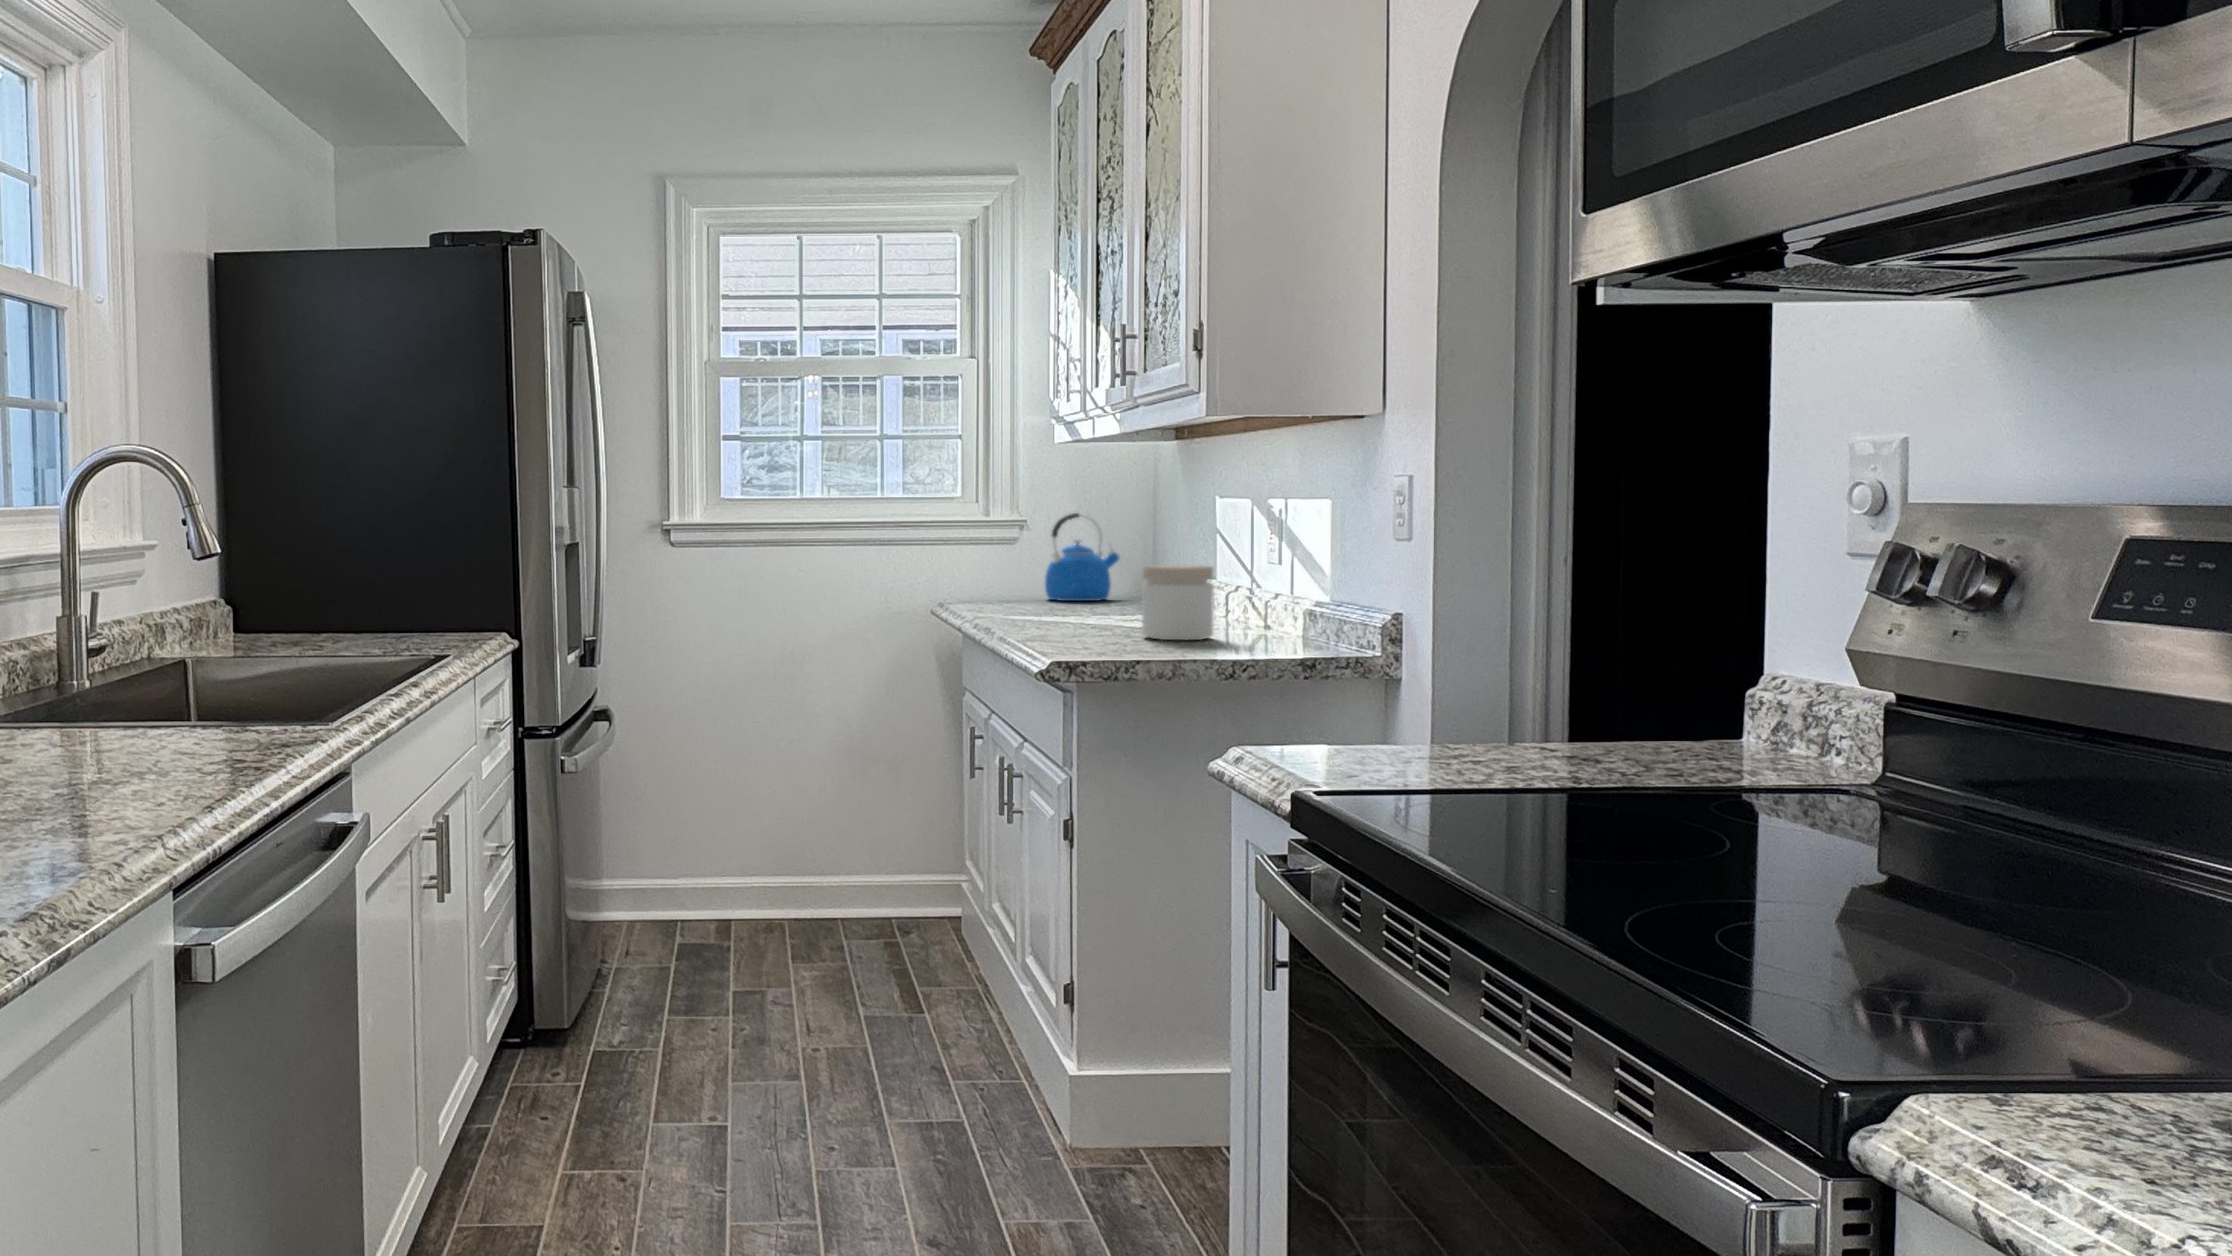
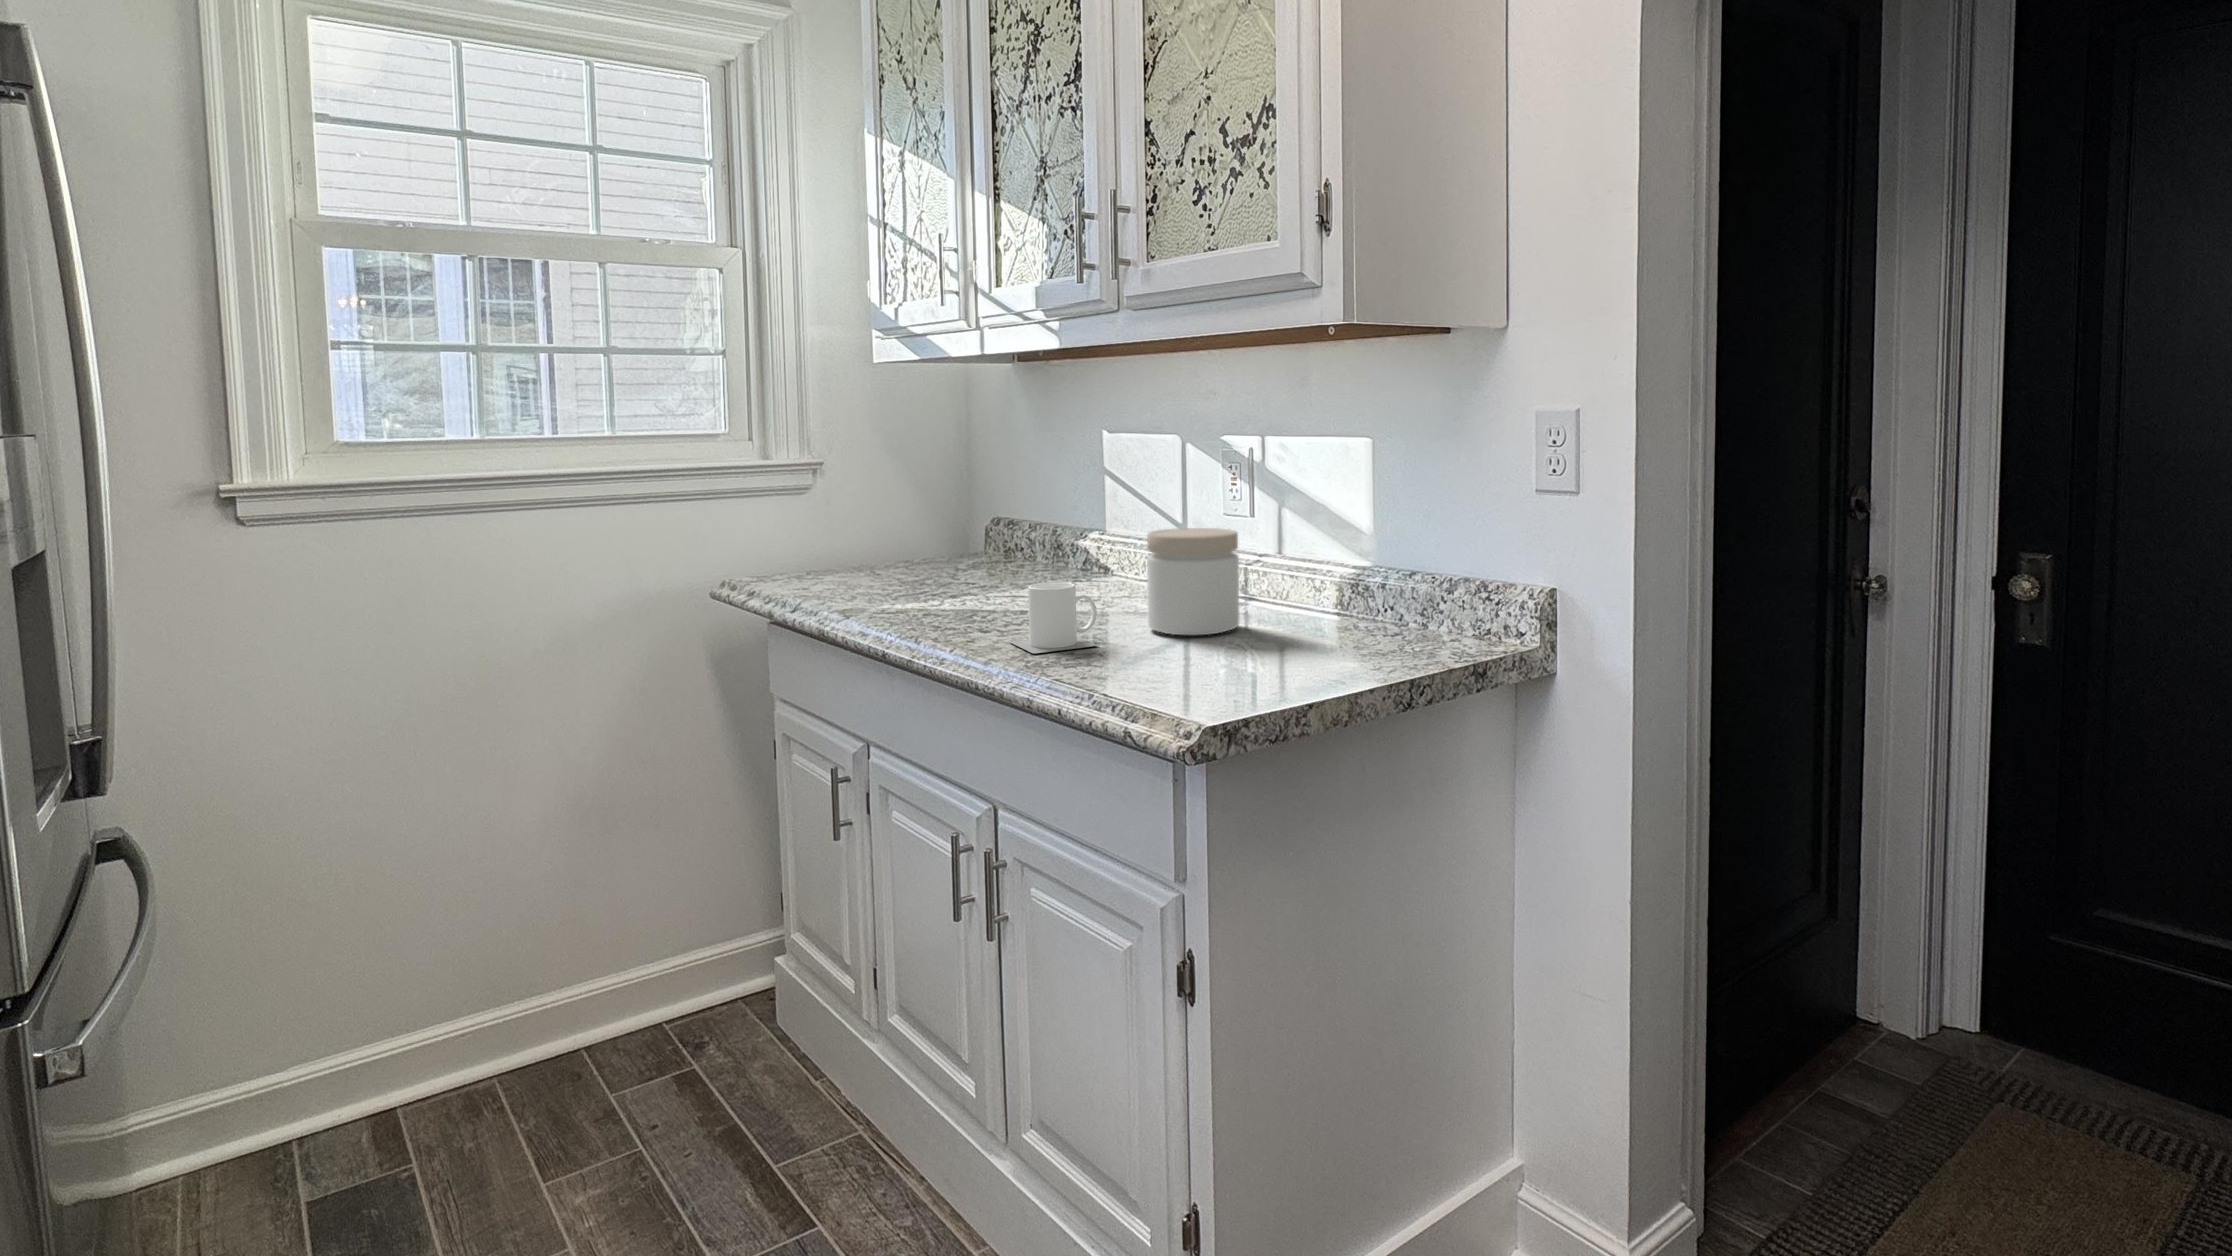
kettle: present [1045,513,1120,601] -> none [851,450,936,561]
mug: none [1041,595,1098,639] -> present [1010,582,1098,654]

